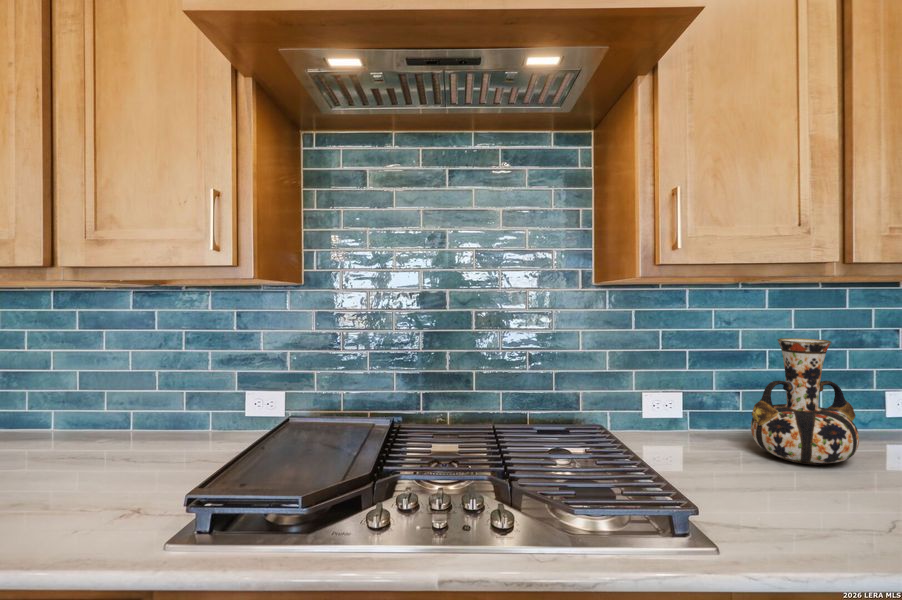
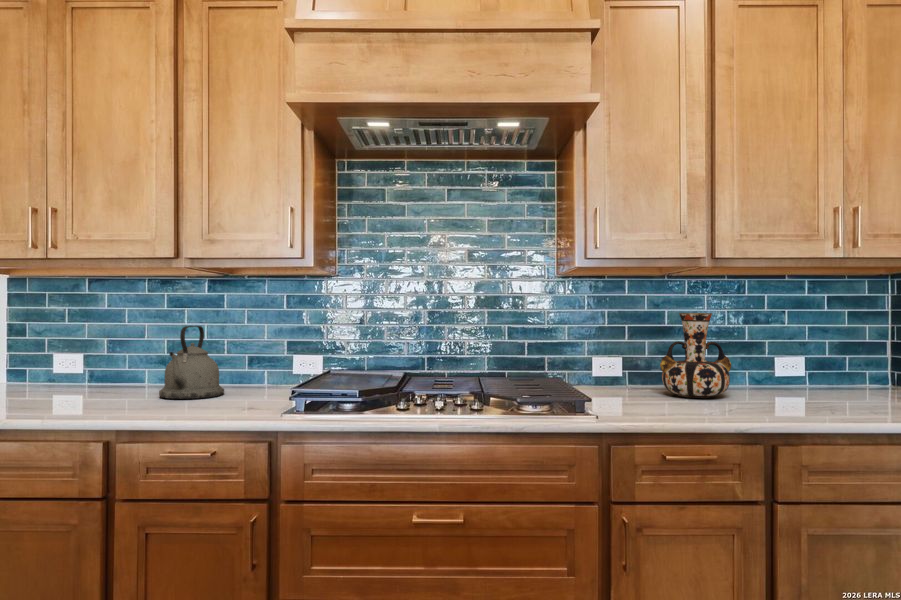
kettle: none [28,360,137,474] -> present [159,326,224,399]

